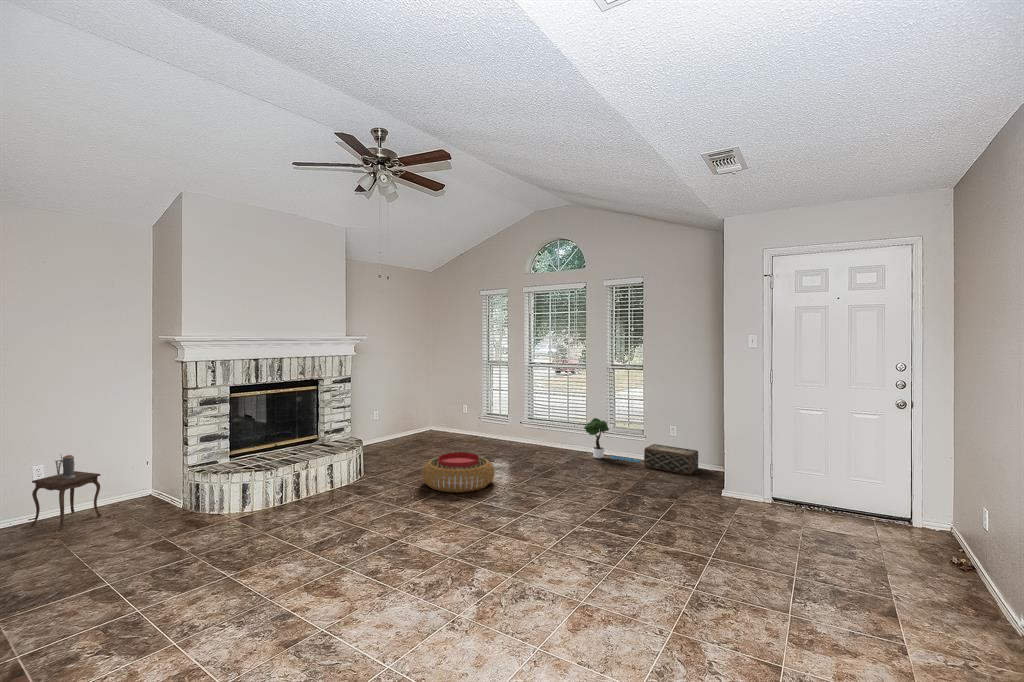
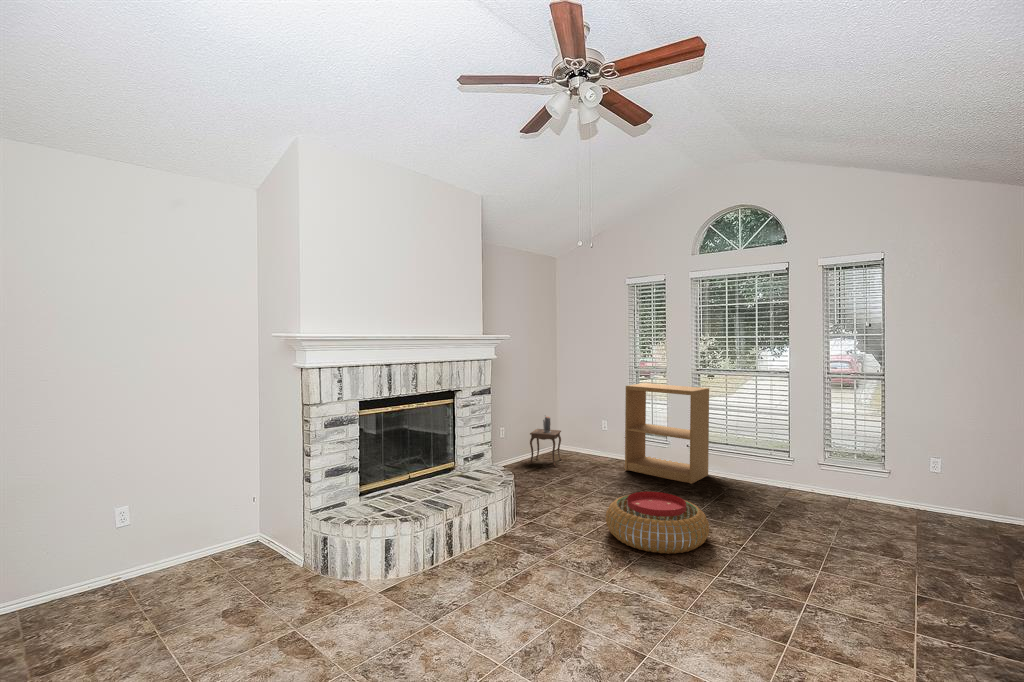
bookshelf: none [473,375,536,452] -> present [625,383,709,484]
potted tree: present [584,418,640,462] -> none [795,443,885,507]
woven basket: present [644,444,698,474] -> none [901,482,990,531]
side table: present [31,455,101,530] -> present [529,417,562,466]

